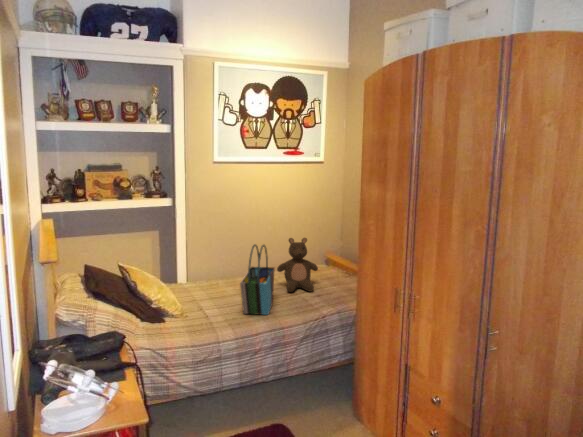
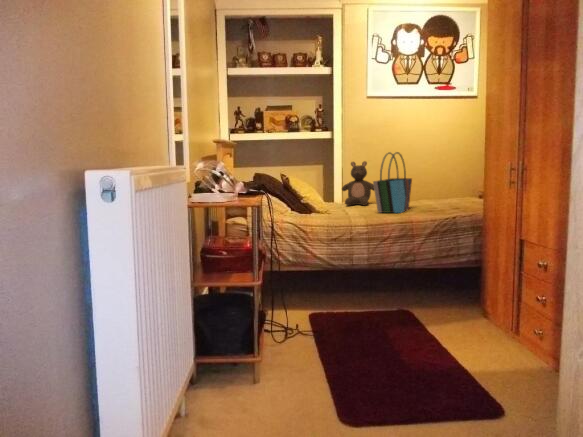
stuffed bear: present [277,238,318,292] -> present [342,161,374,206]

